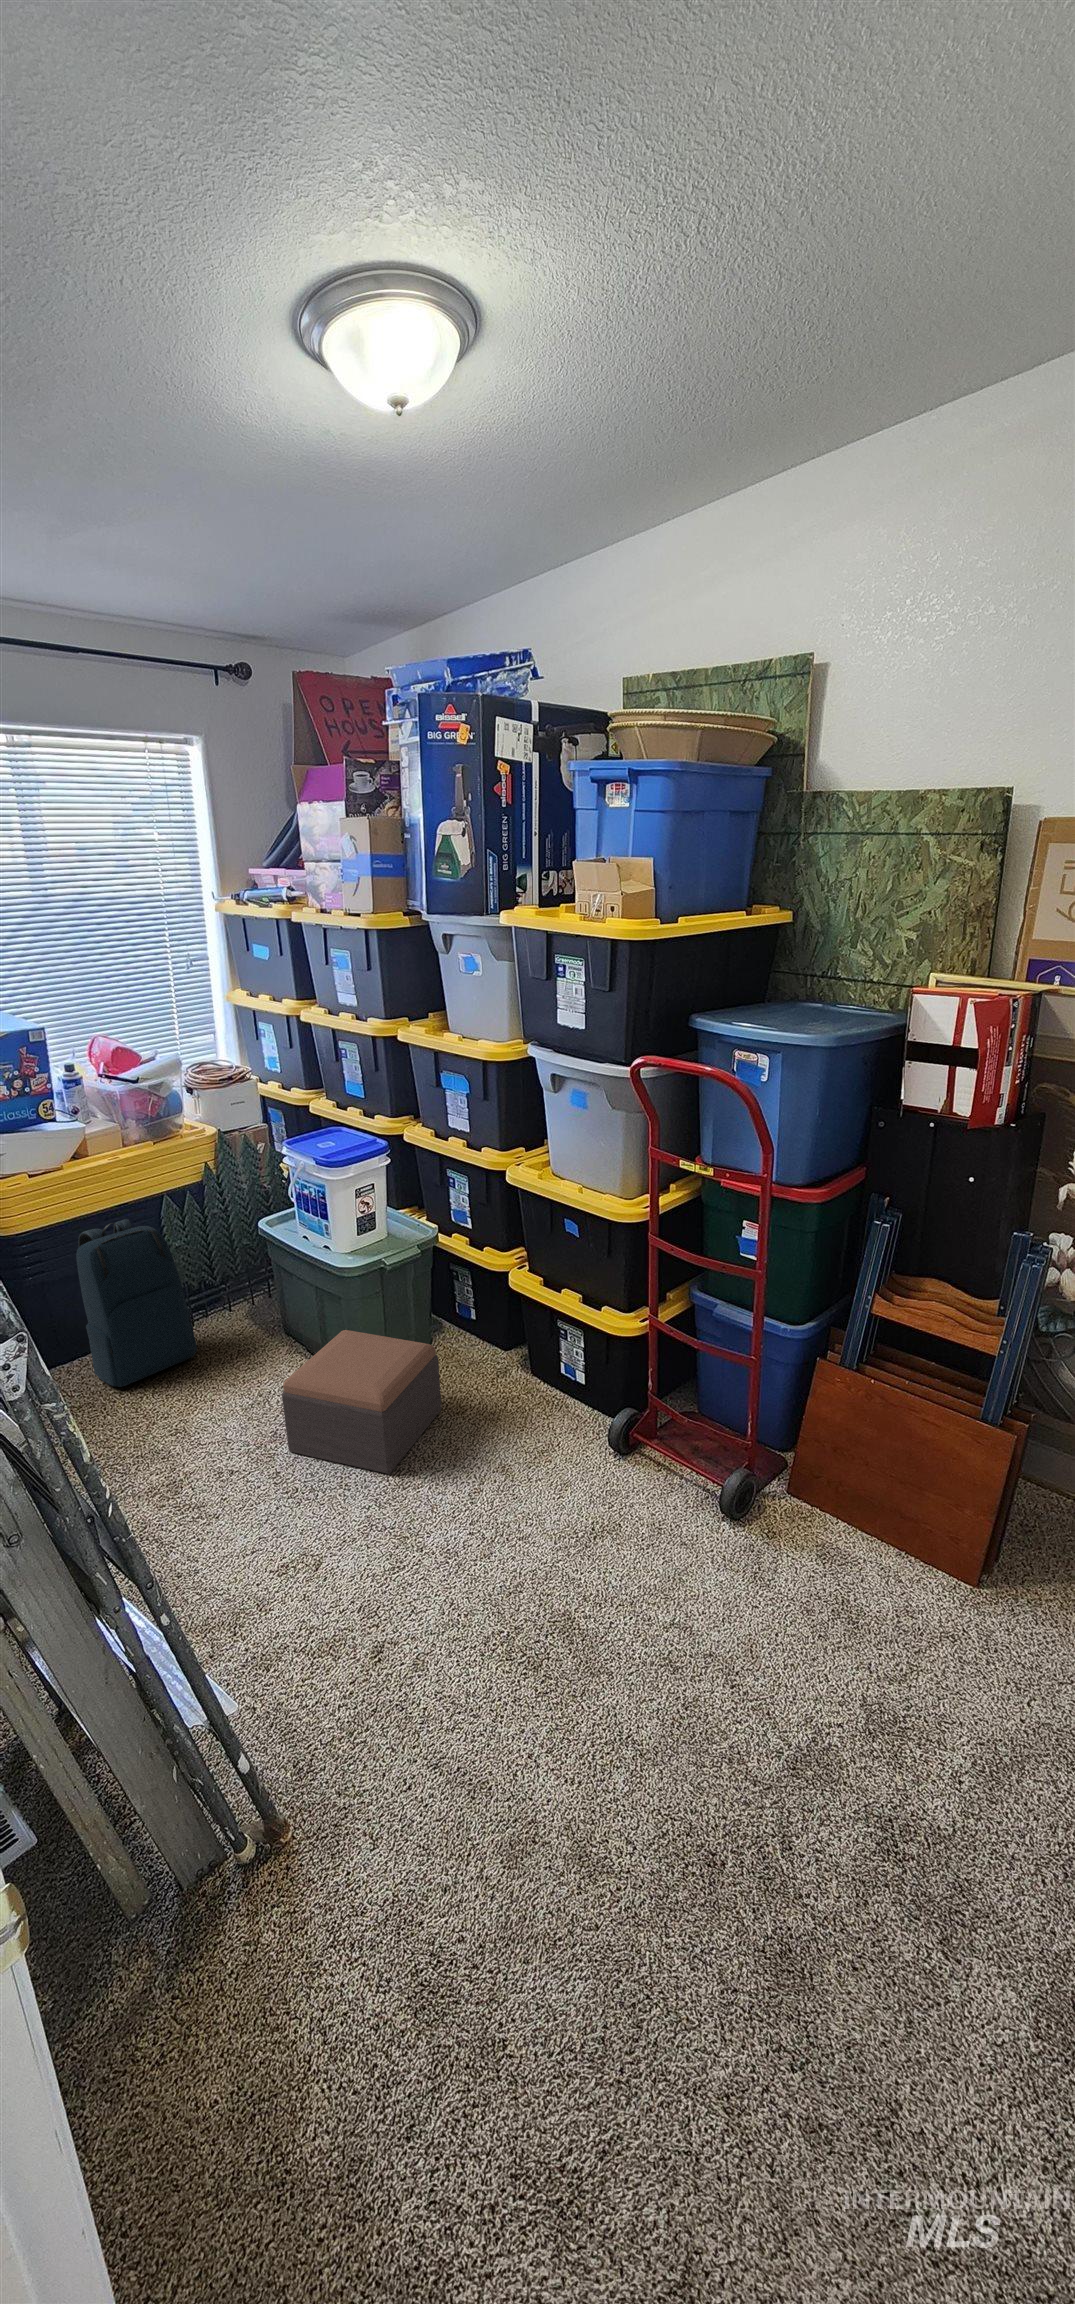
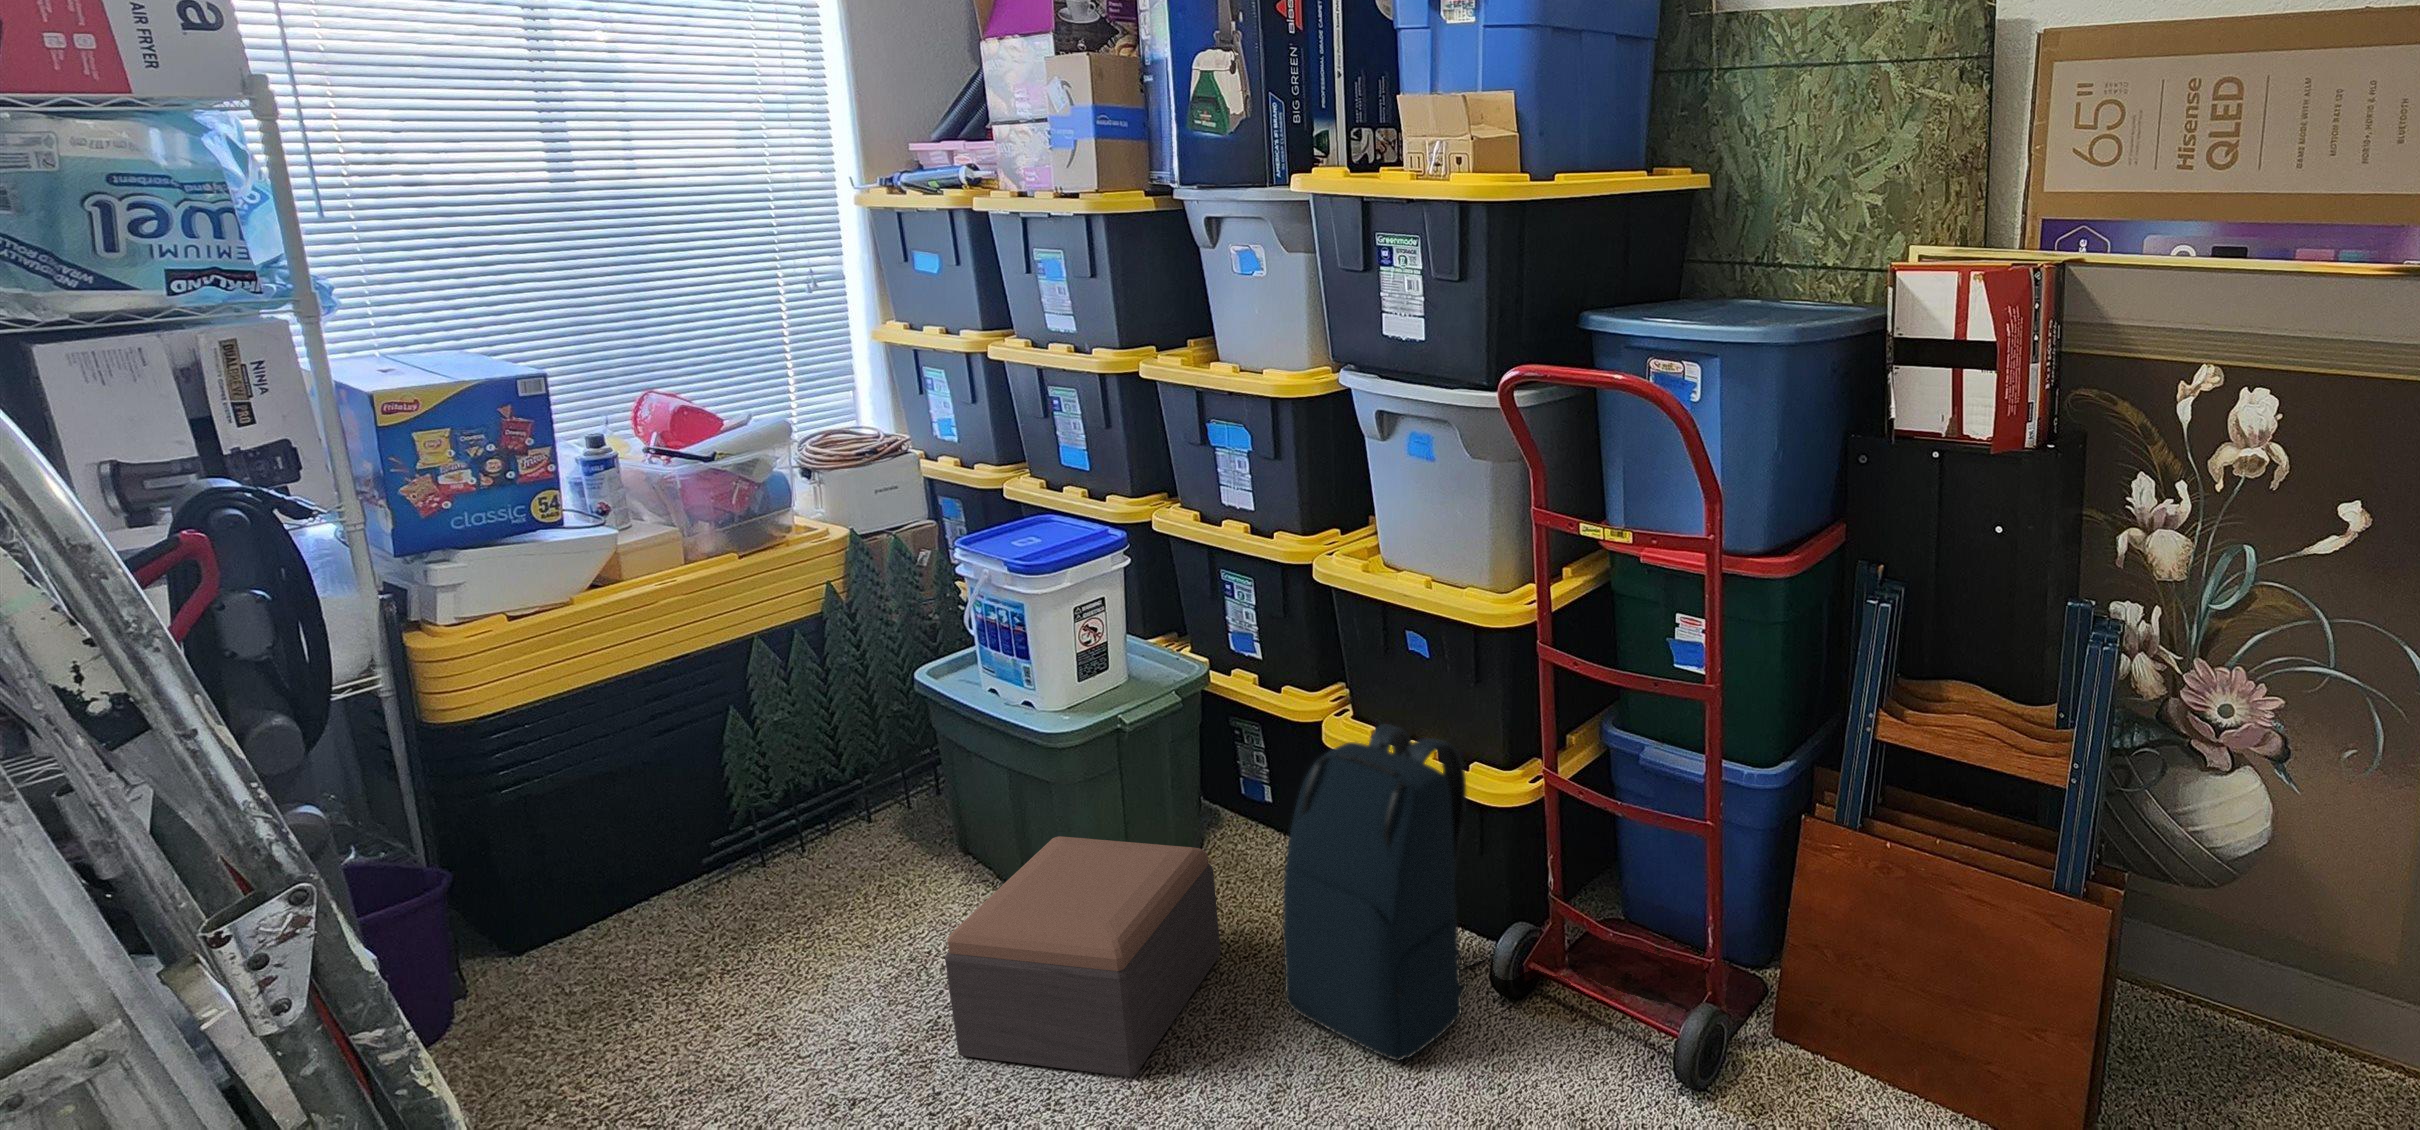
backpack: present [76,1219,197,1387] -> present [1283,724,1486,1061]

